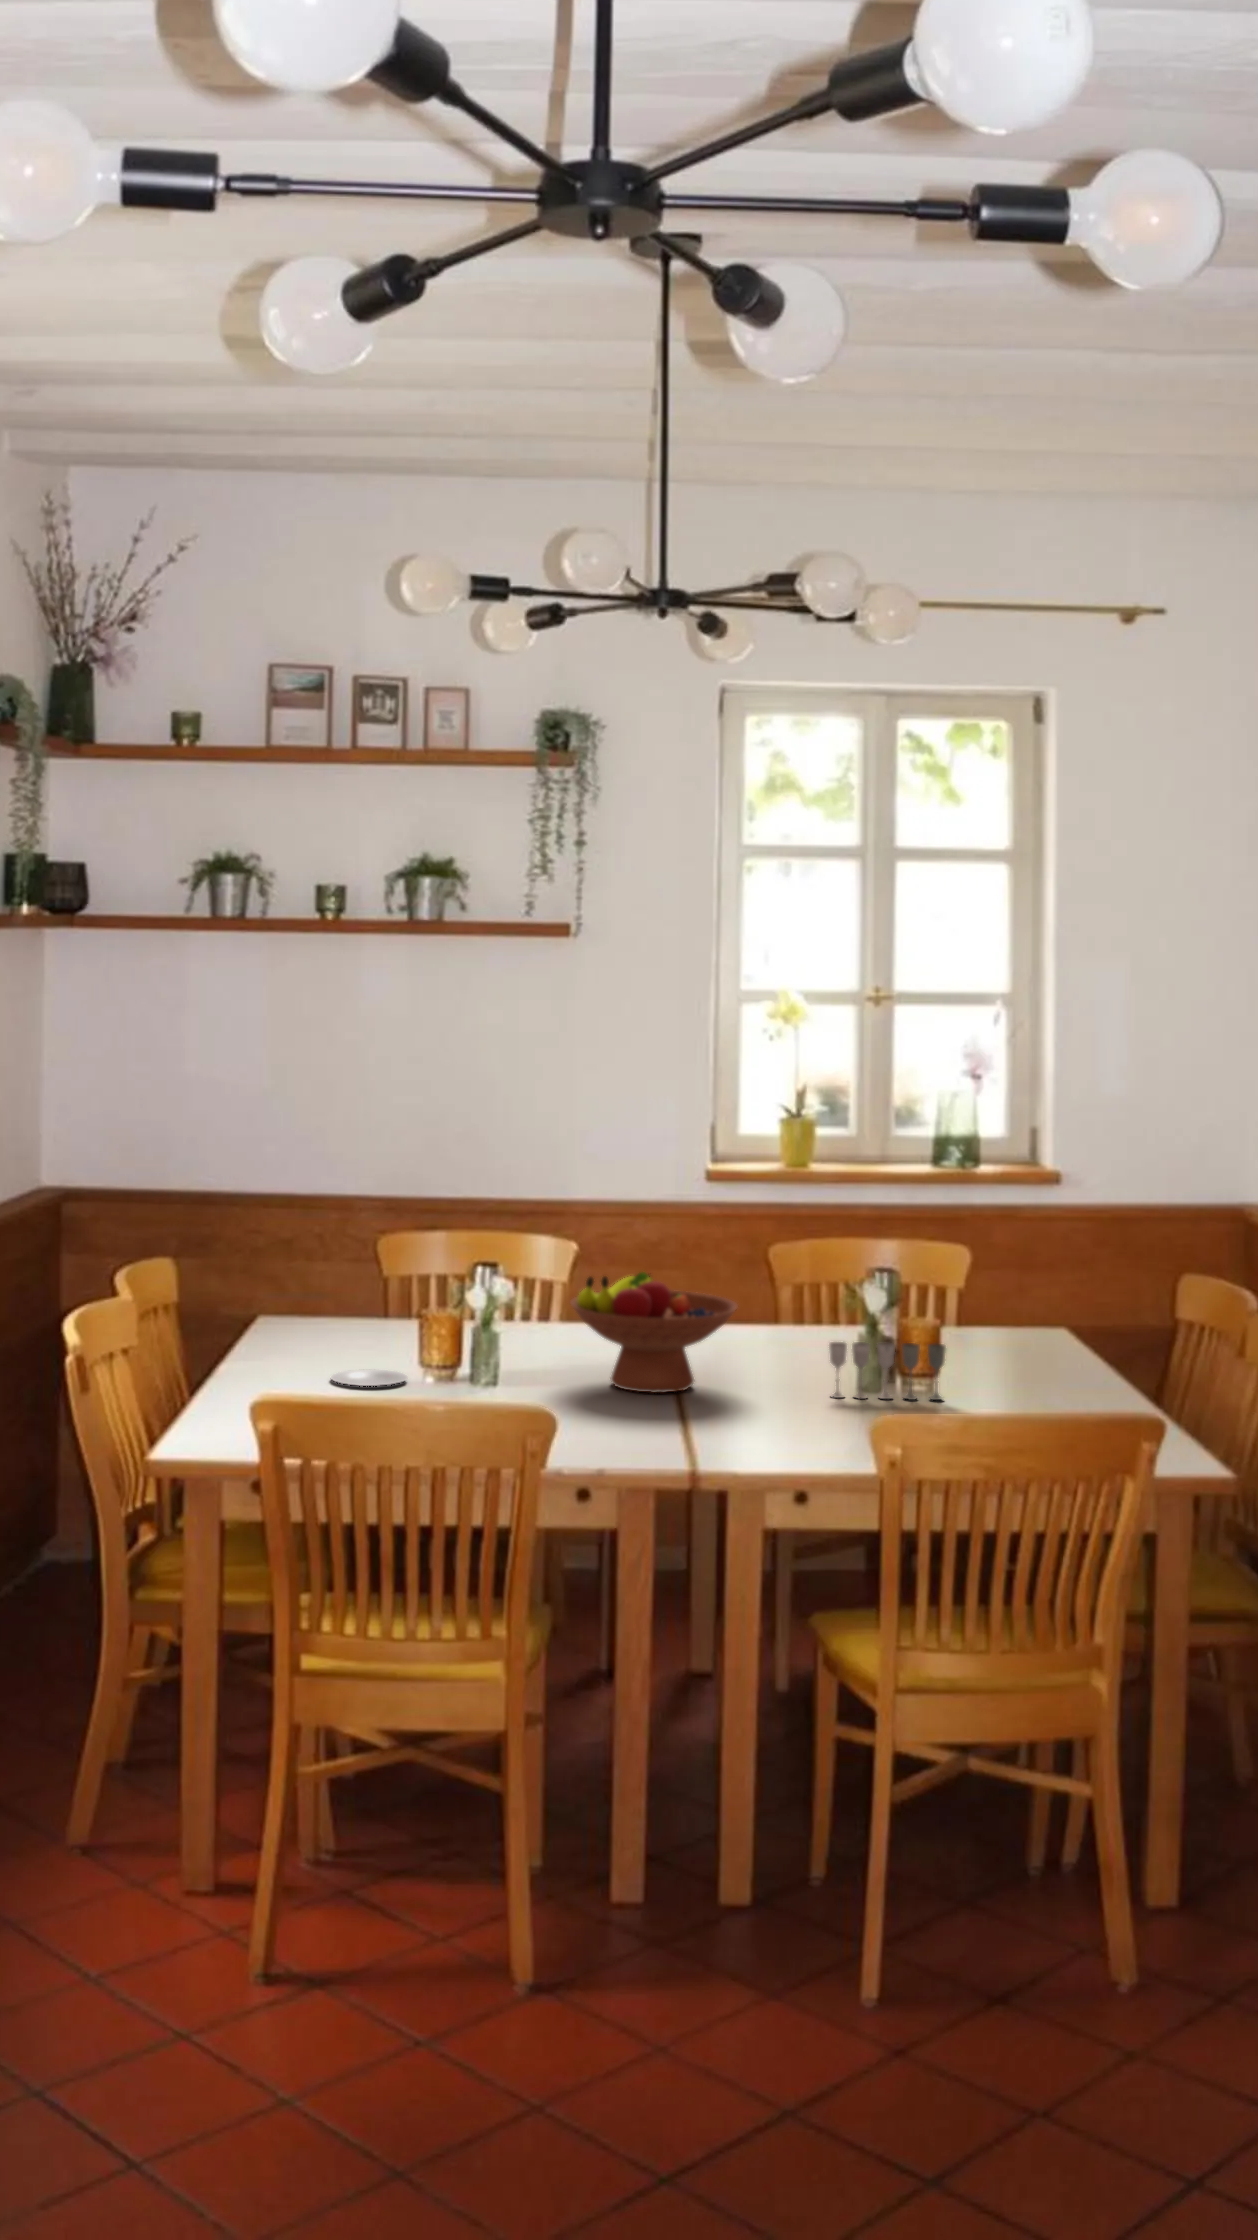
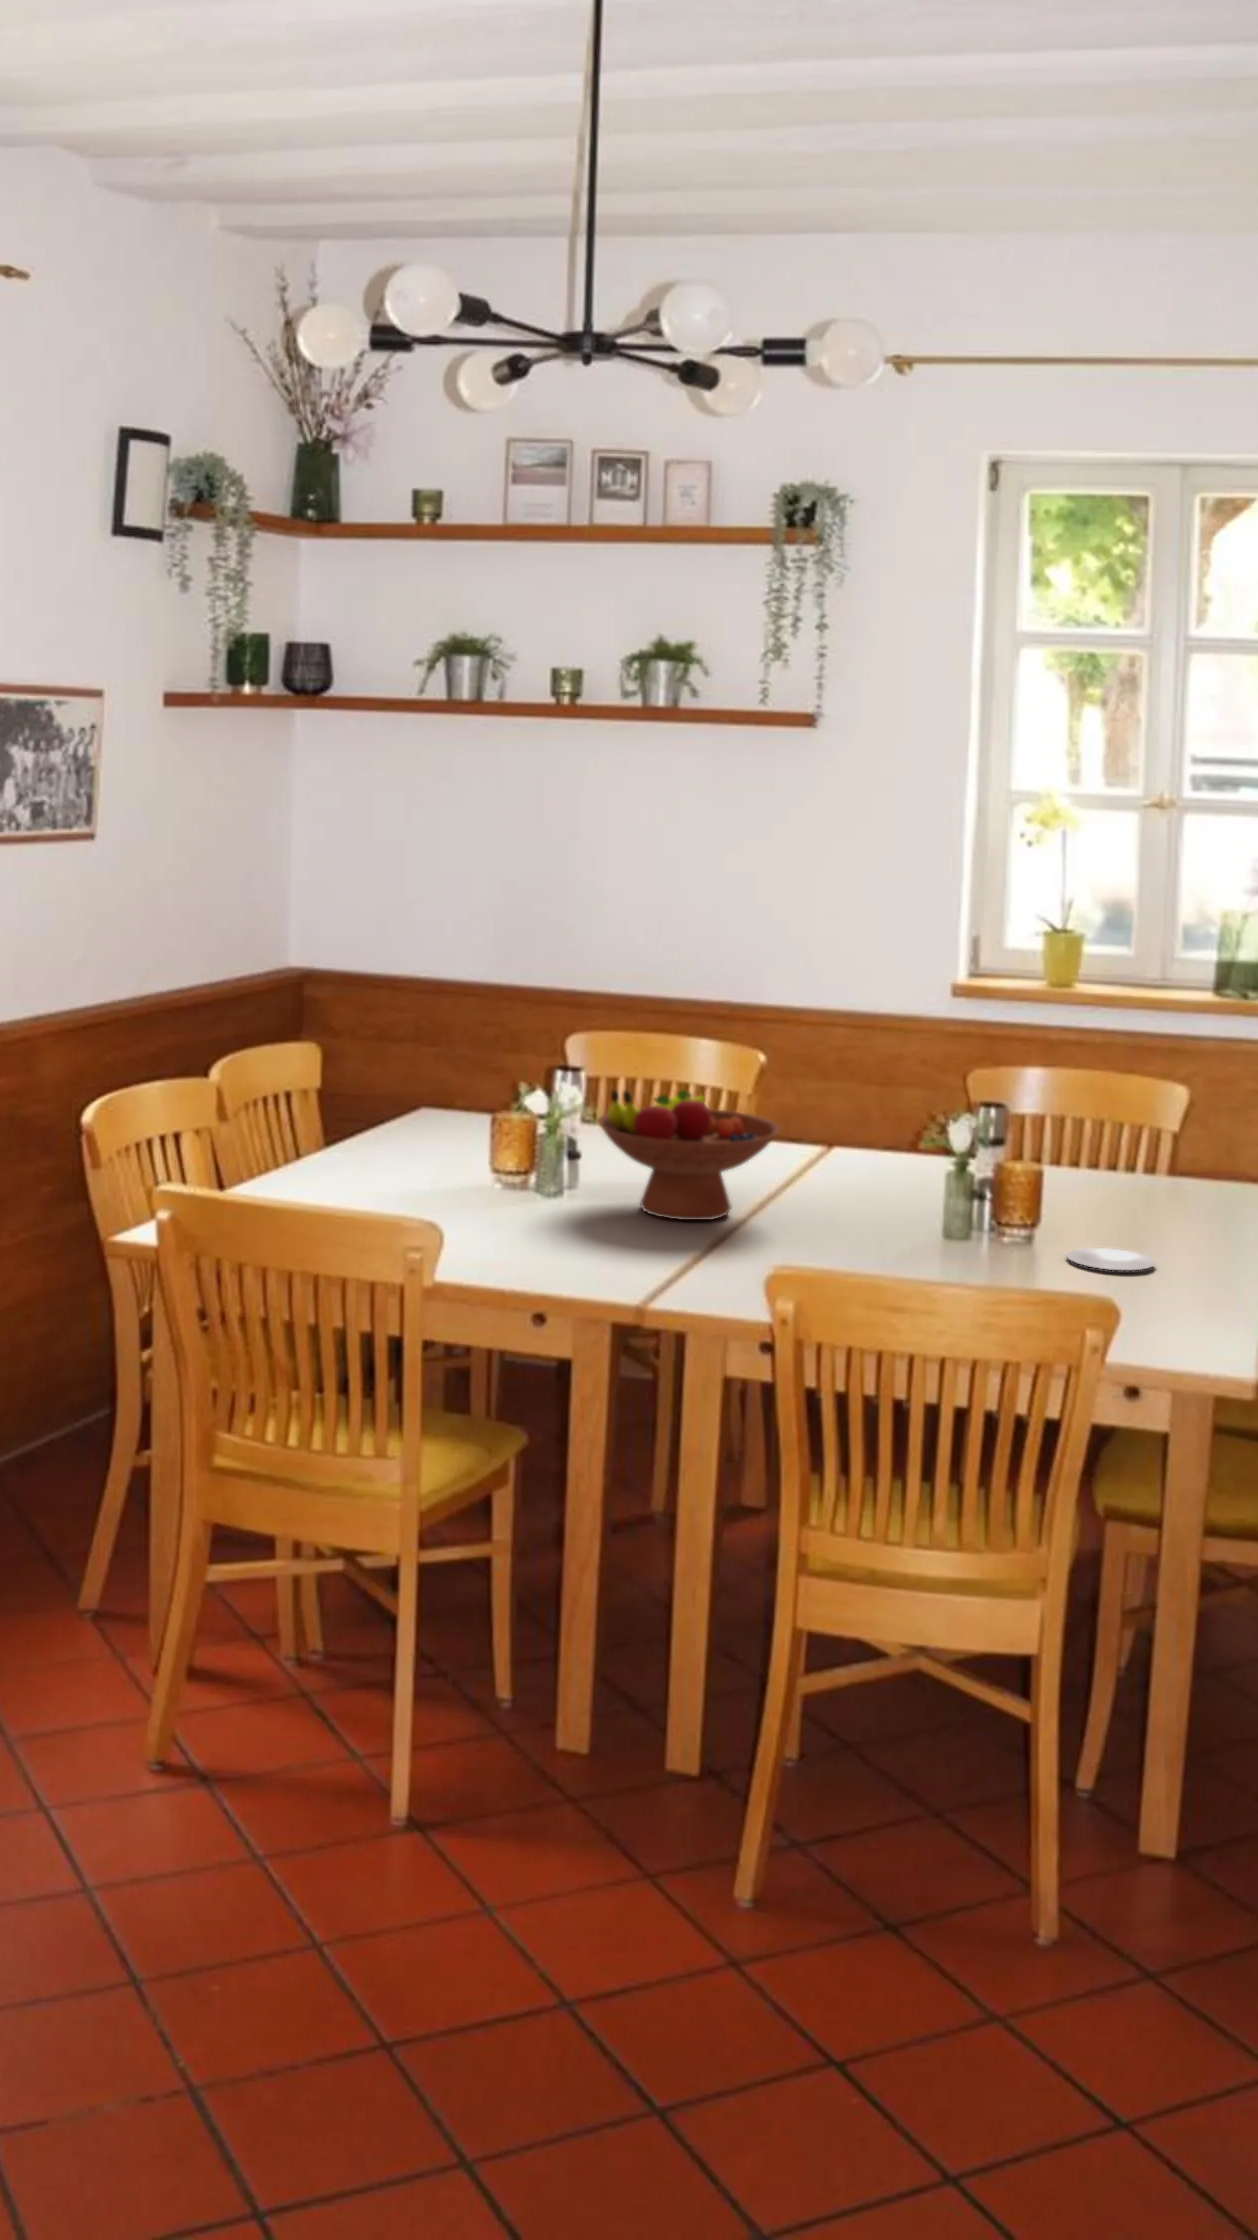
wine glass: present [829,1342,946,1400] -> none [868,1182,1001,1257]
plate: present [331,1369,407,1386] -> present [1067,1248,1155,1271]

